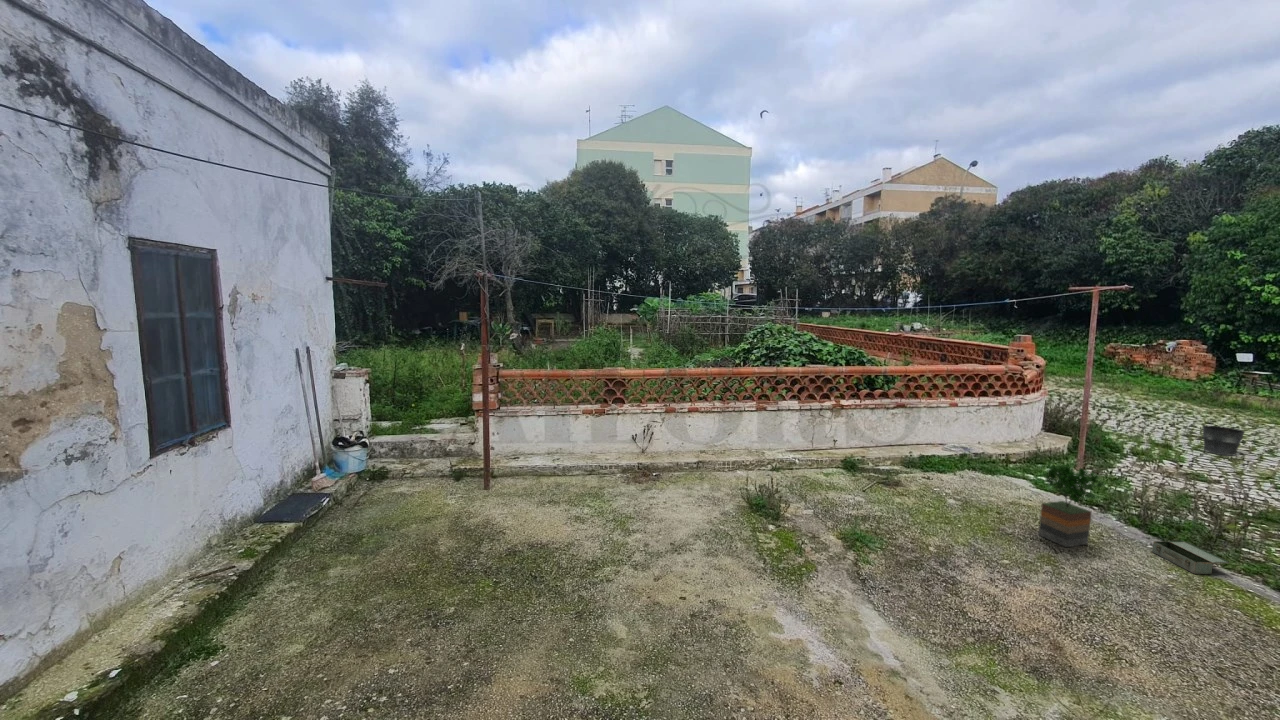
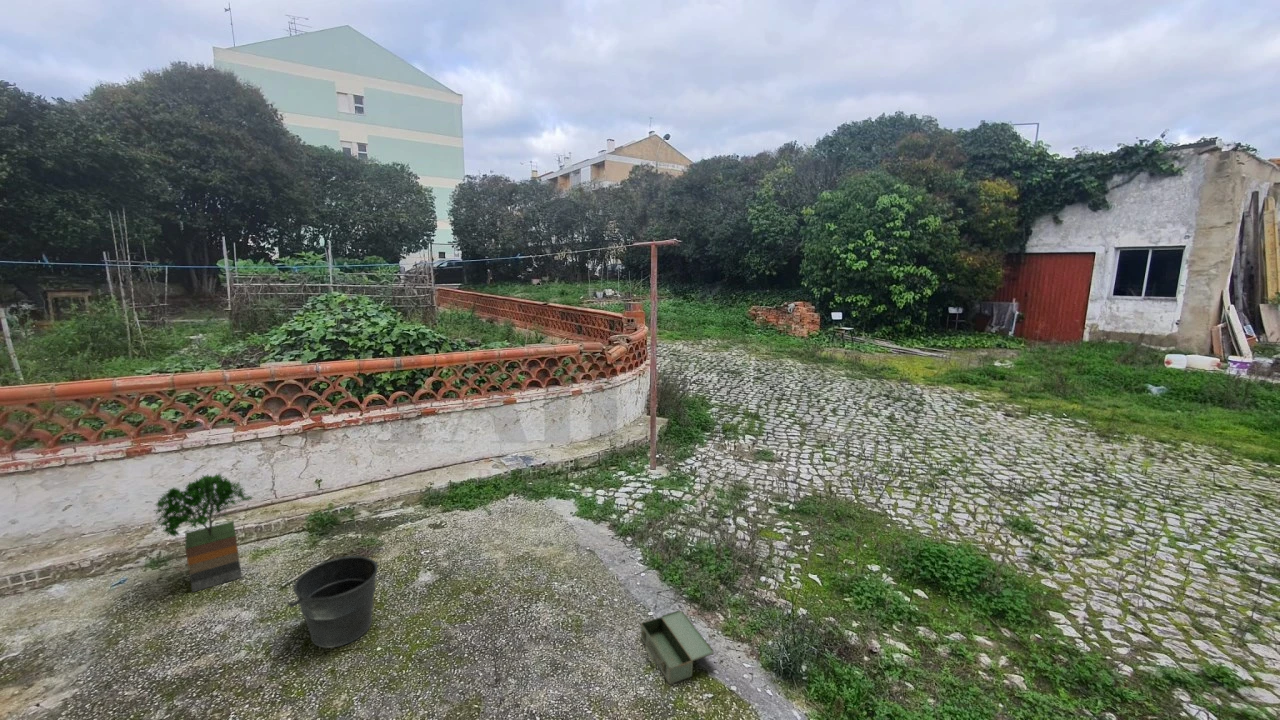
bucket: present [1197,425,1244,456] -> present [288,556,378,648]
potted tree: present [1039,464,1106,547] -> present [154,474,252,592]

